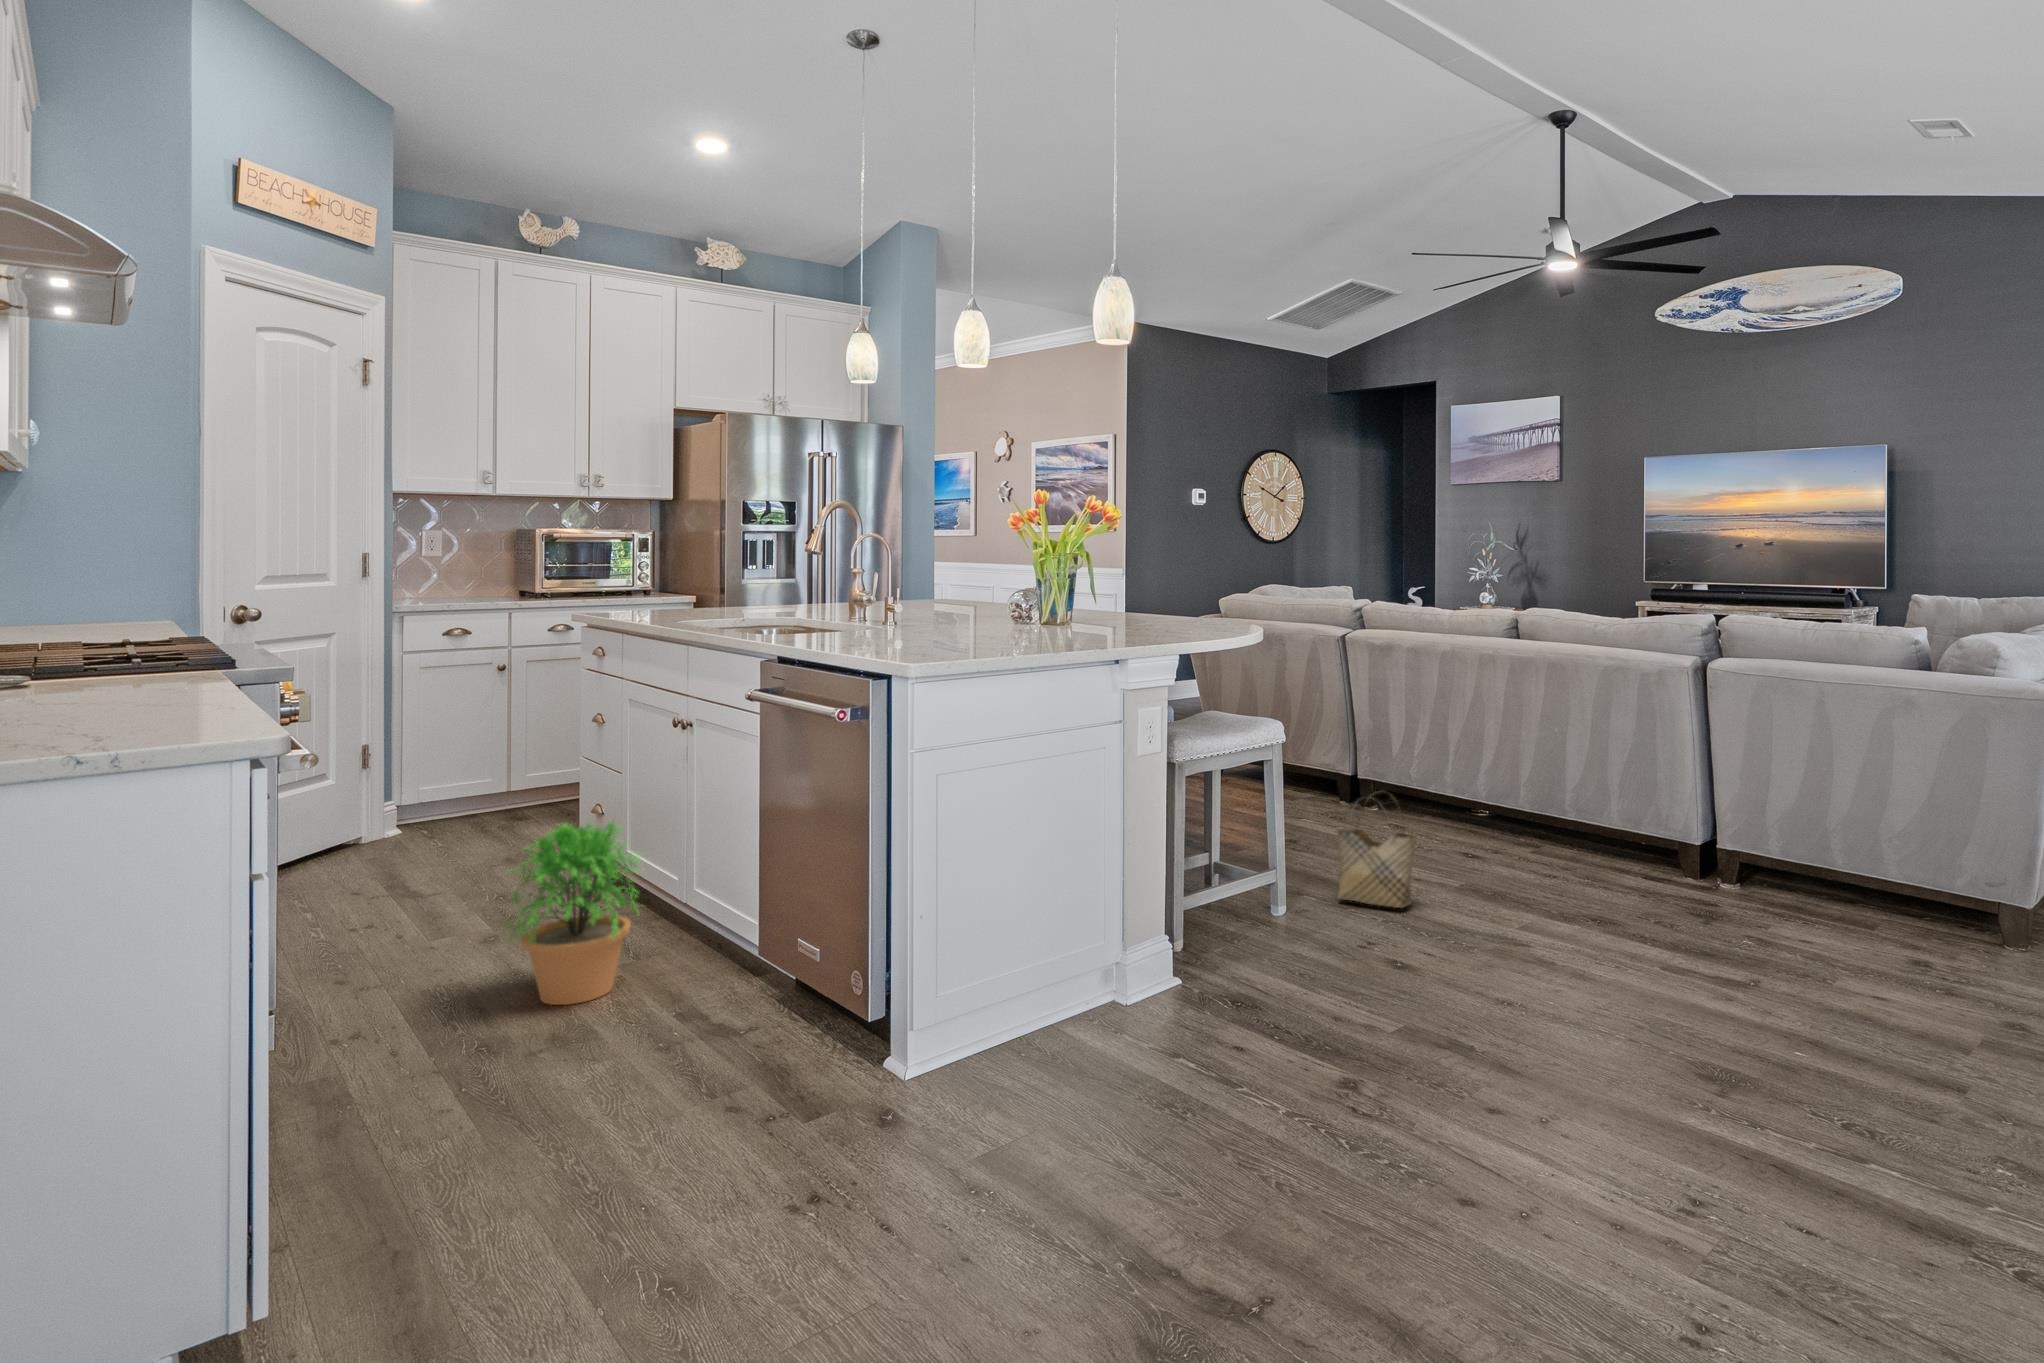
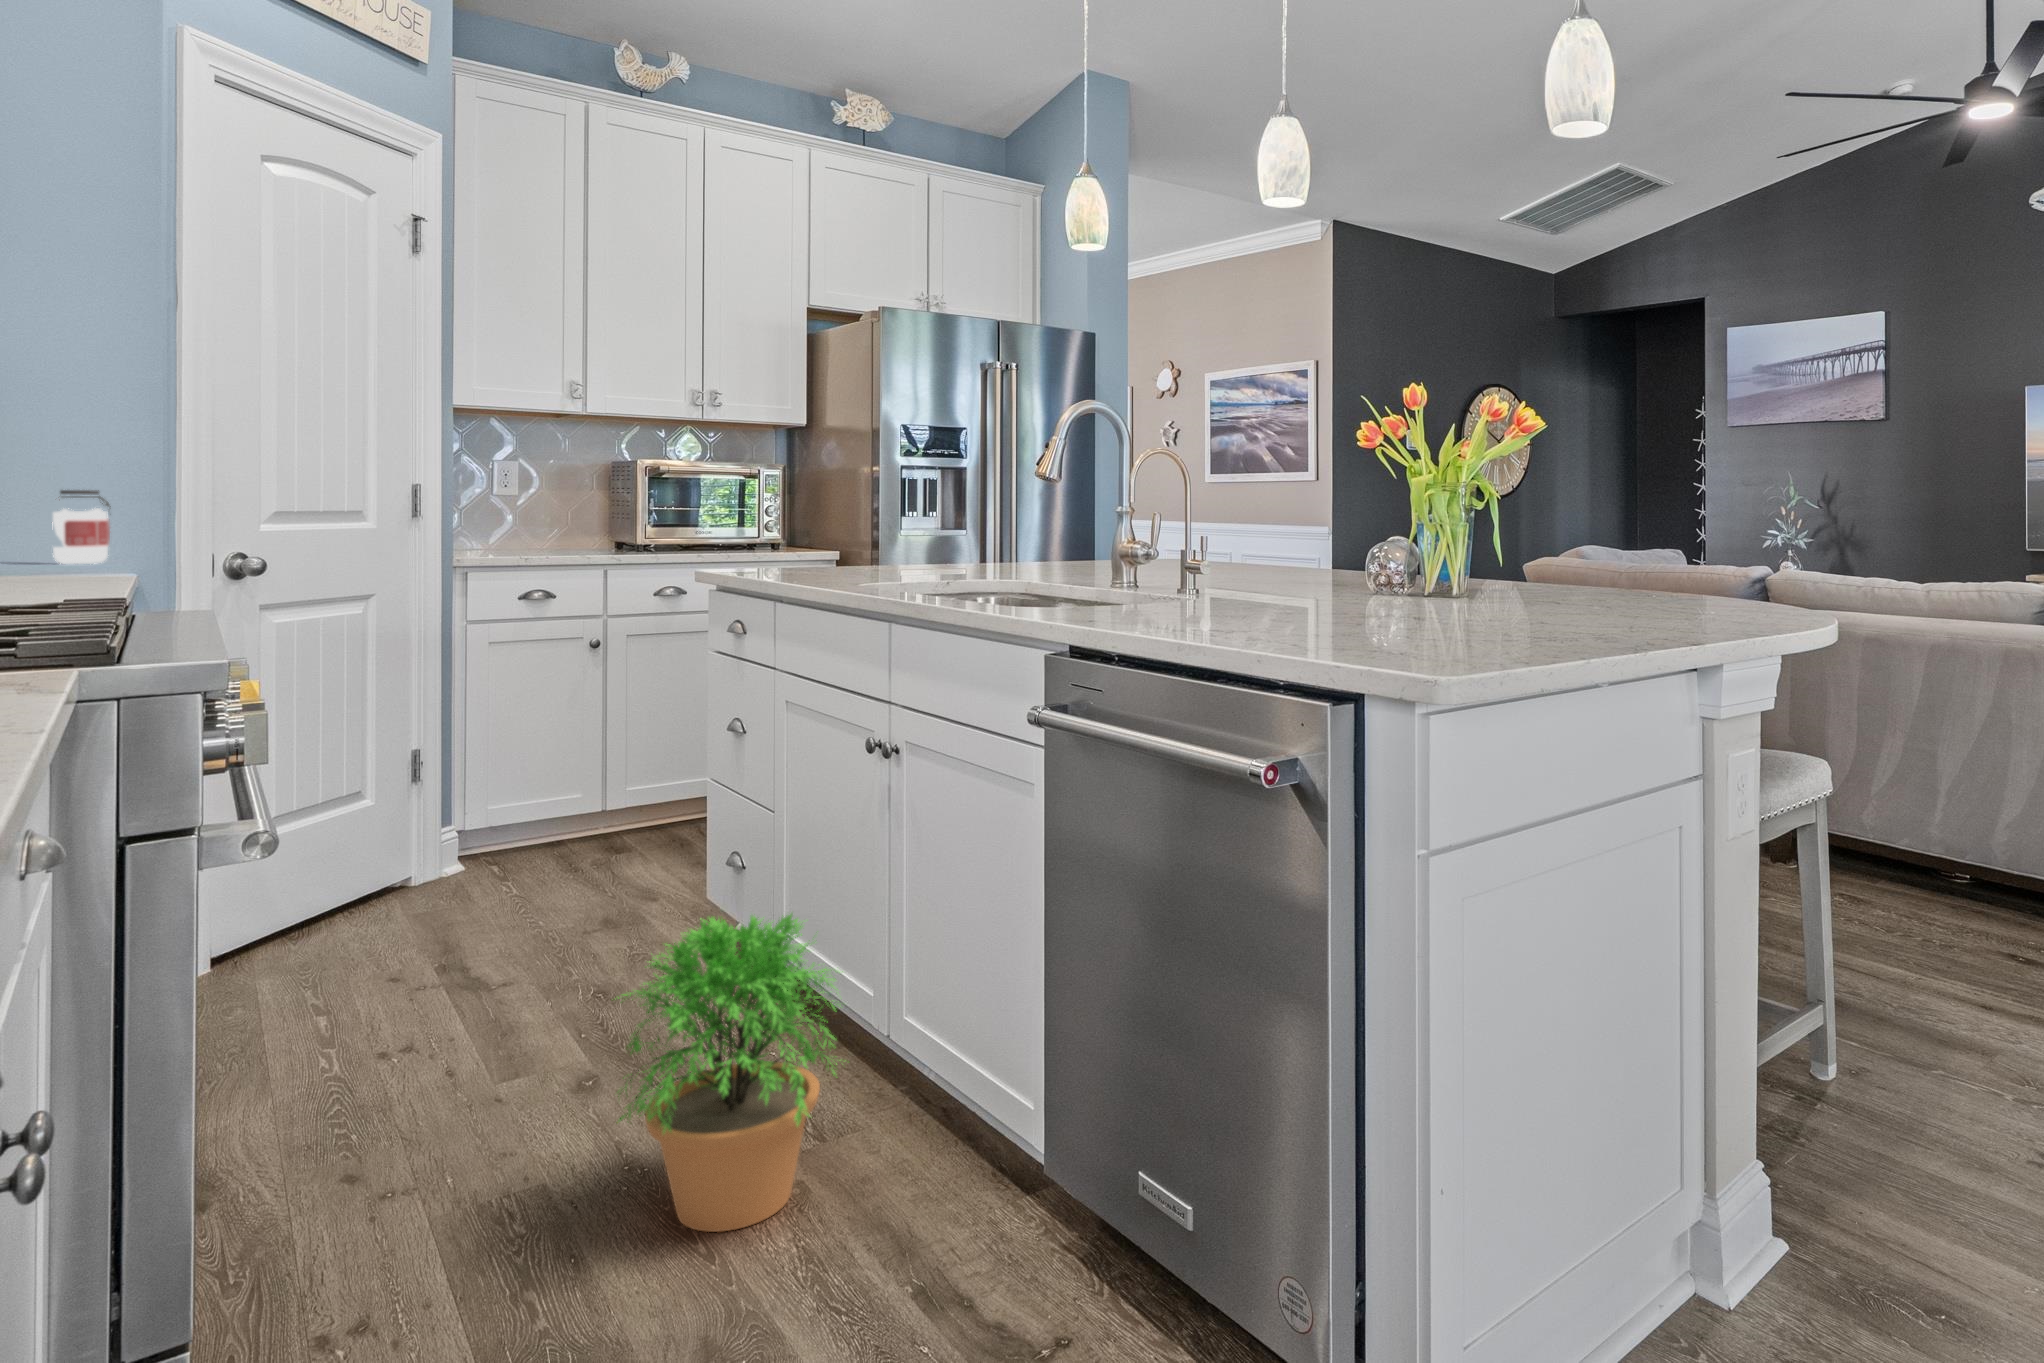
jar: none [114,566,156,616] -> present [52,490,111,564]
woven basket: present [1337,790,1416,908] -> none [1876,864,2024,1060]

